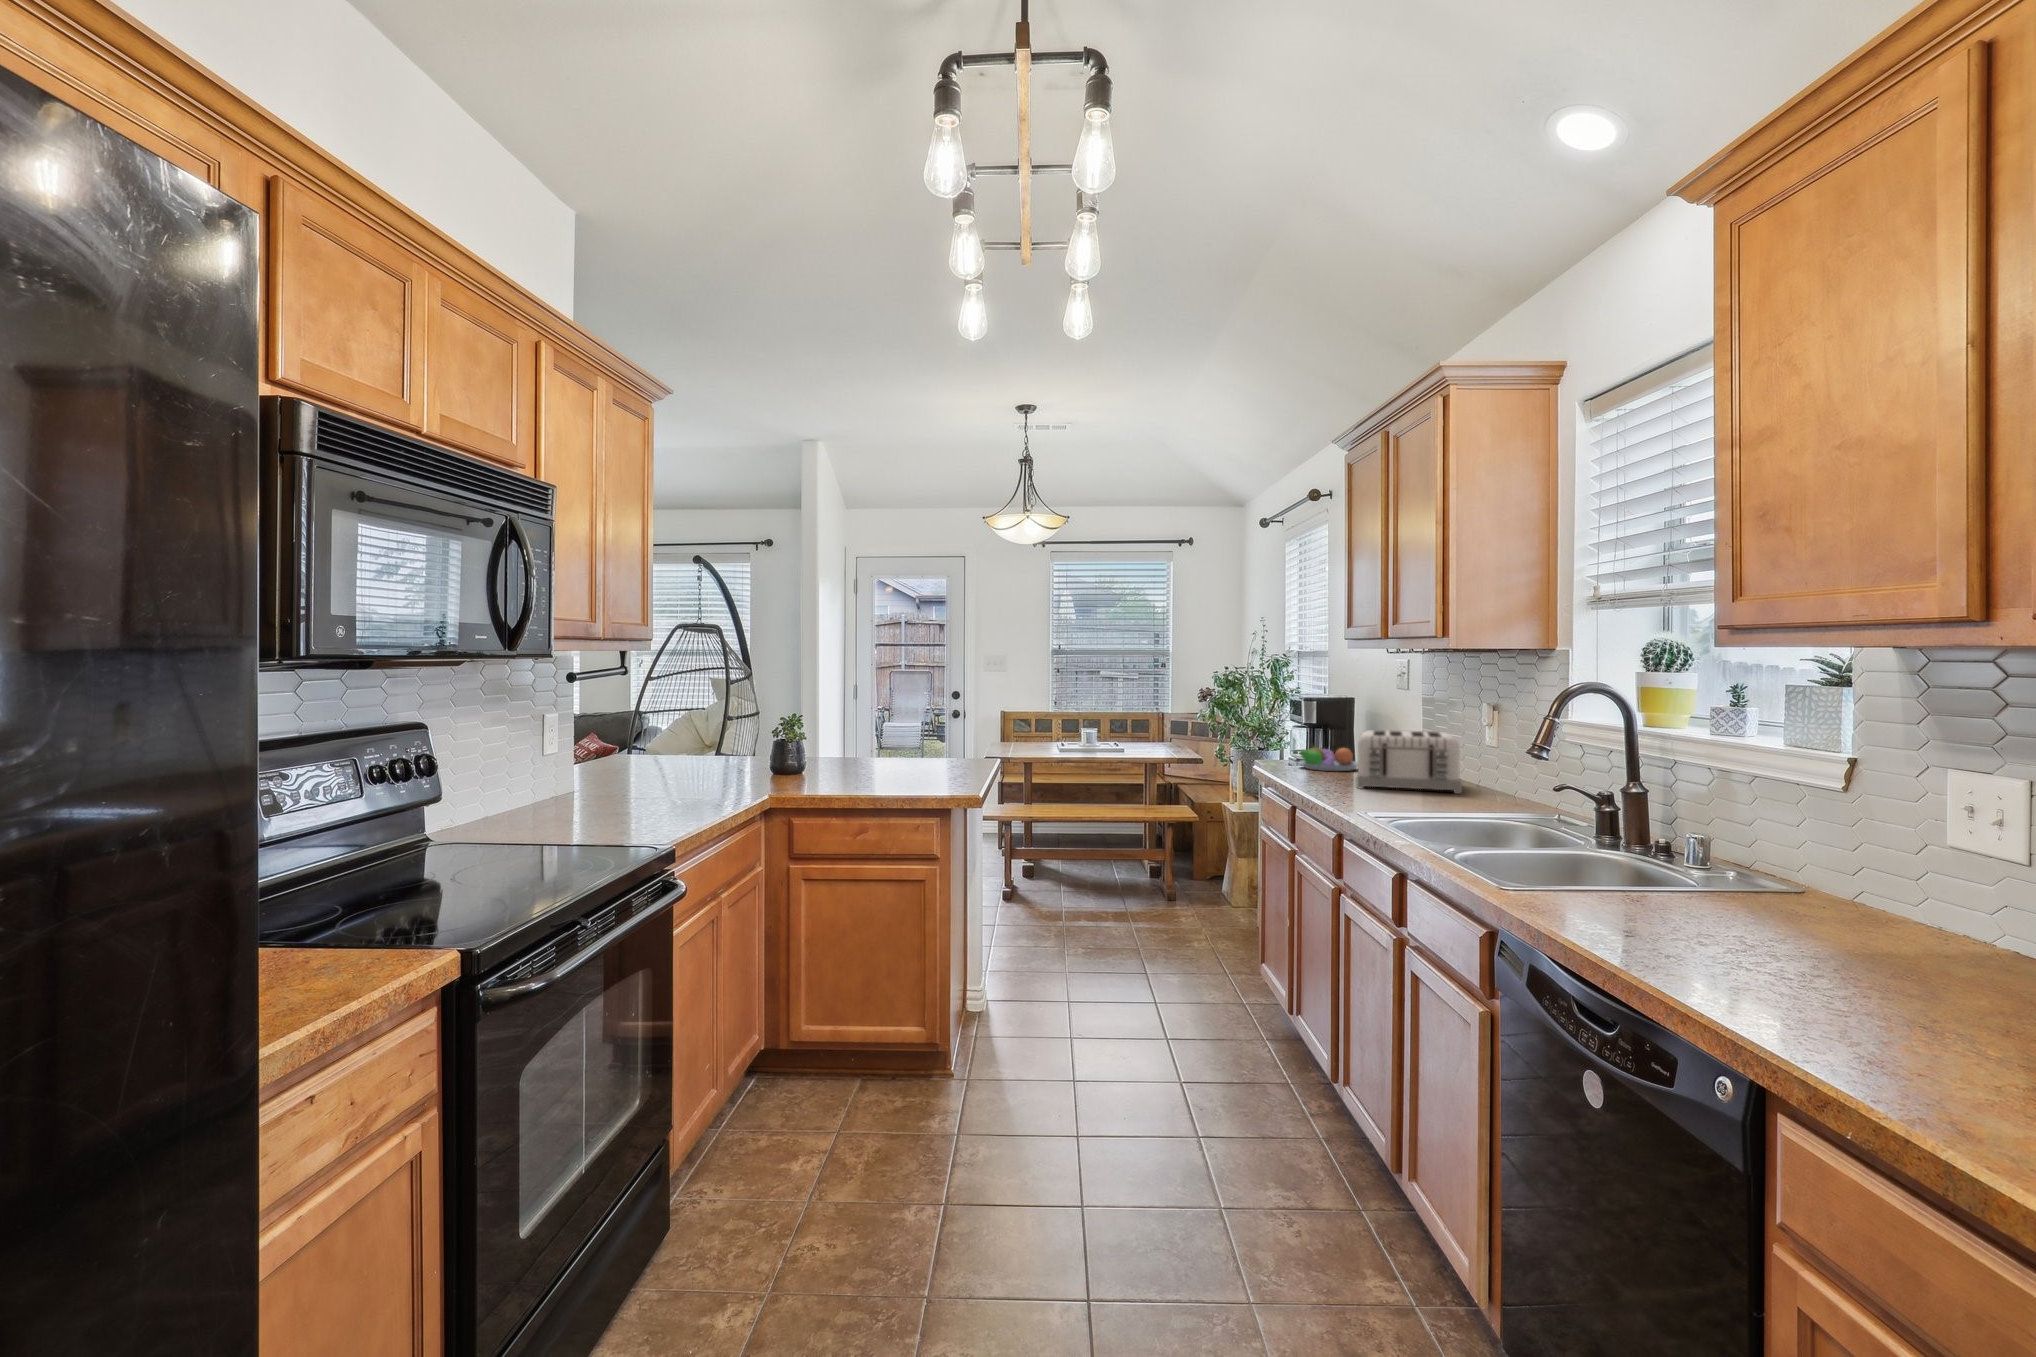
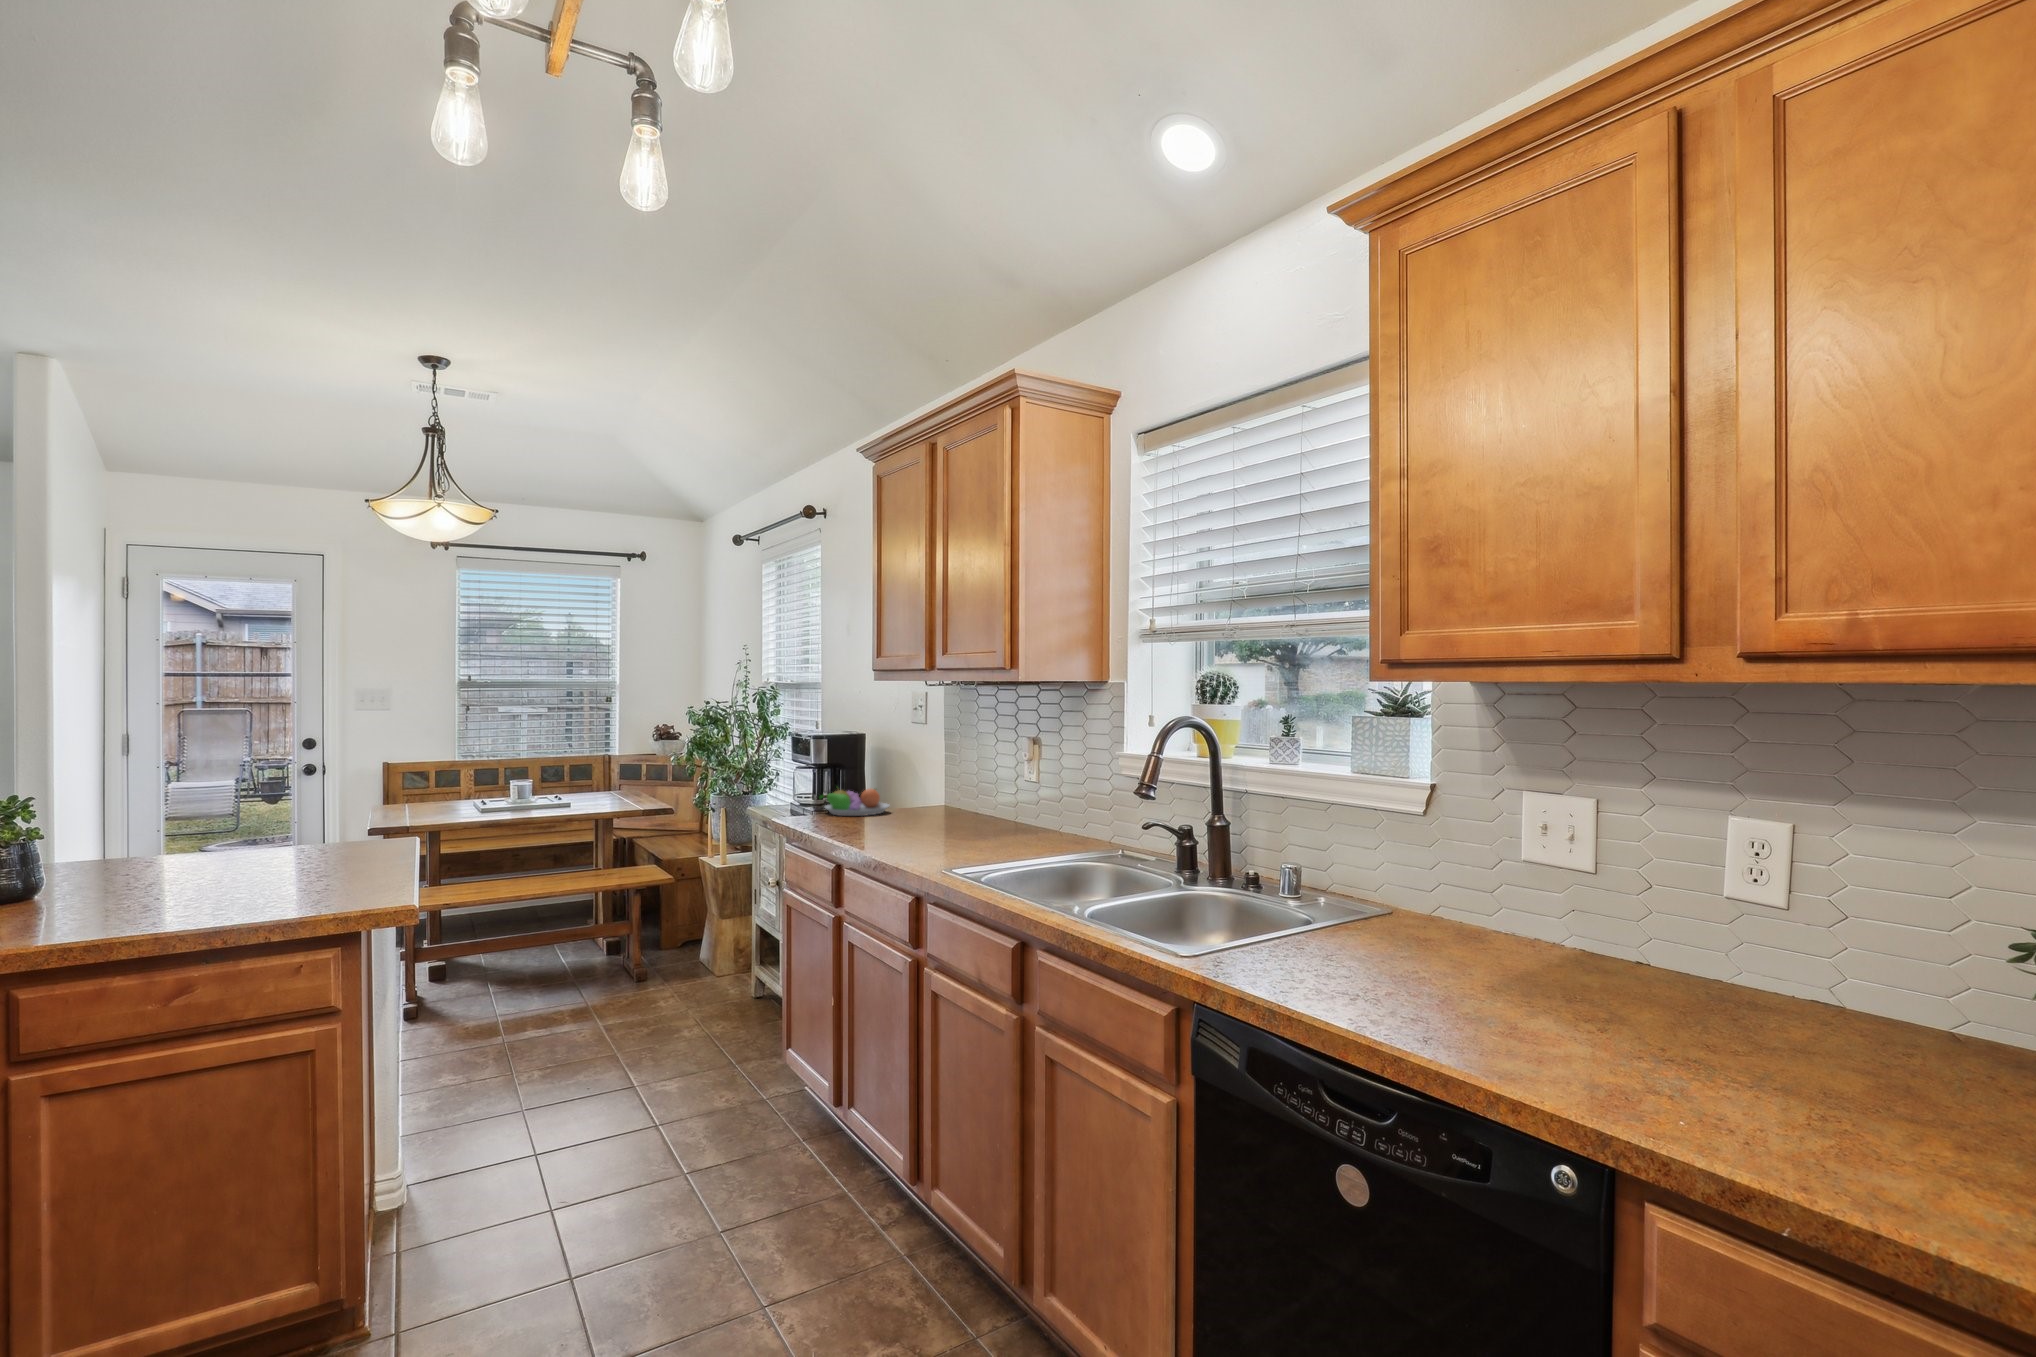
toaster: present [1357,730,1462,794] -> none [899,767,1013,836]

